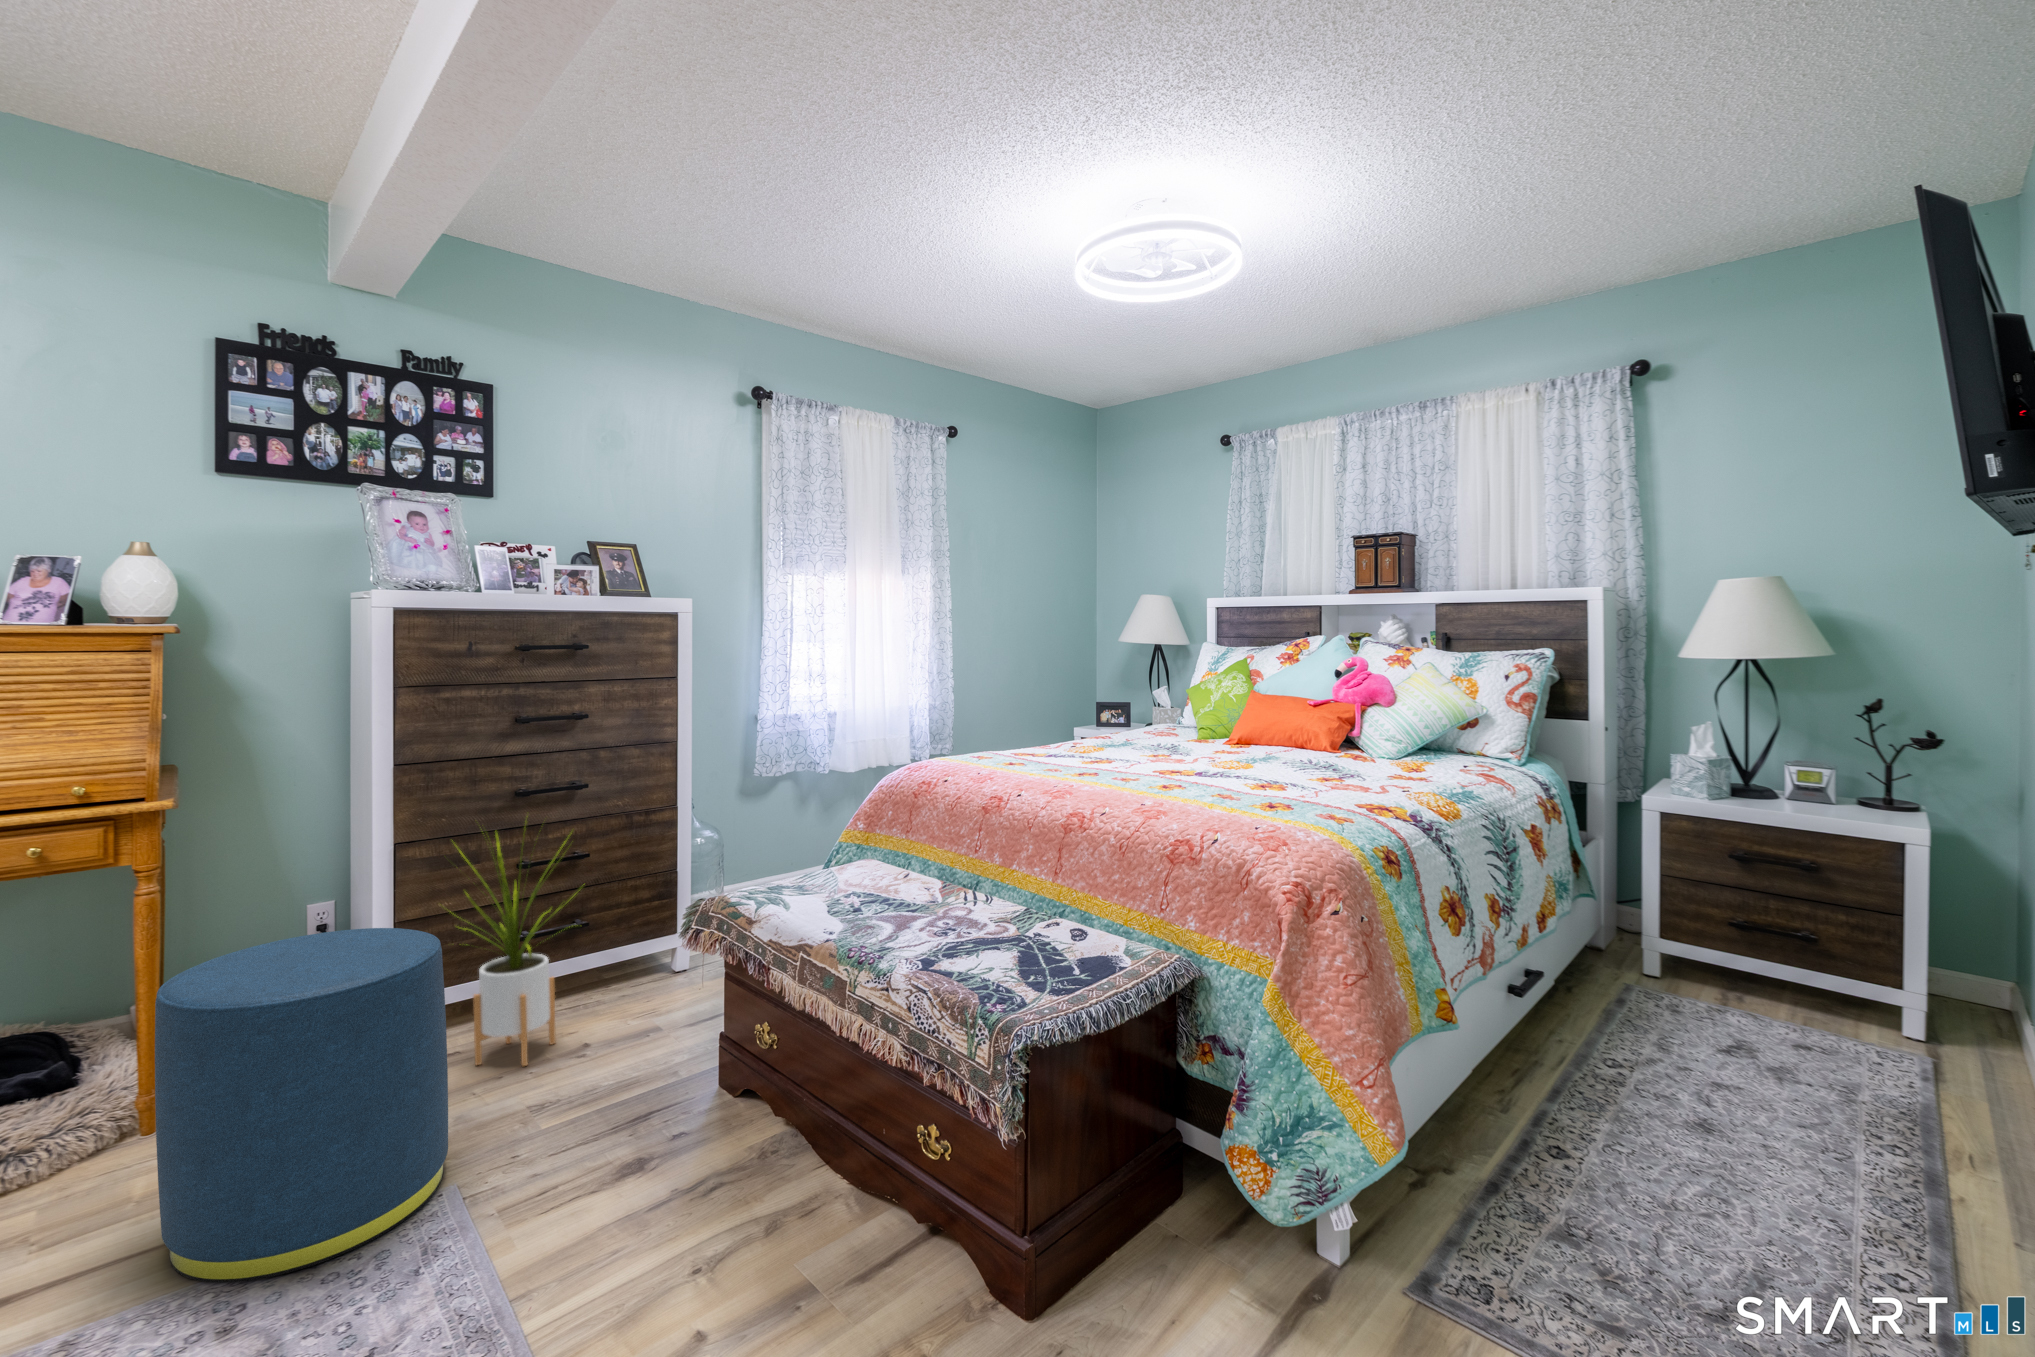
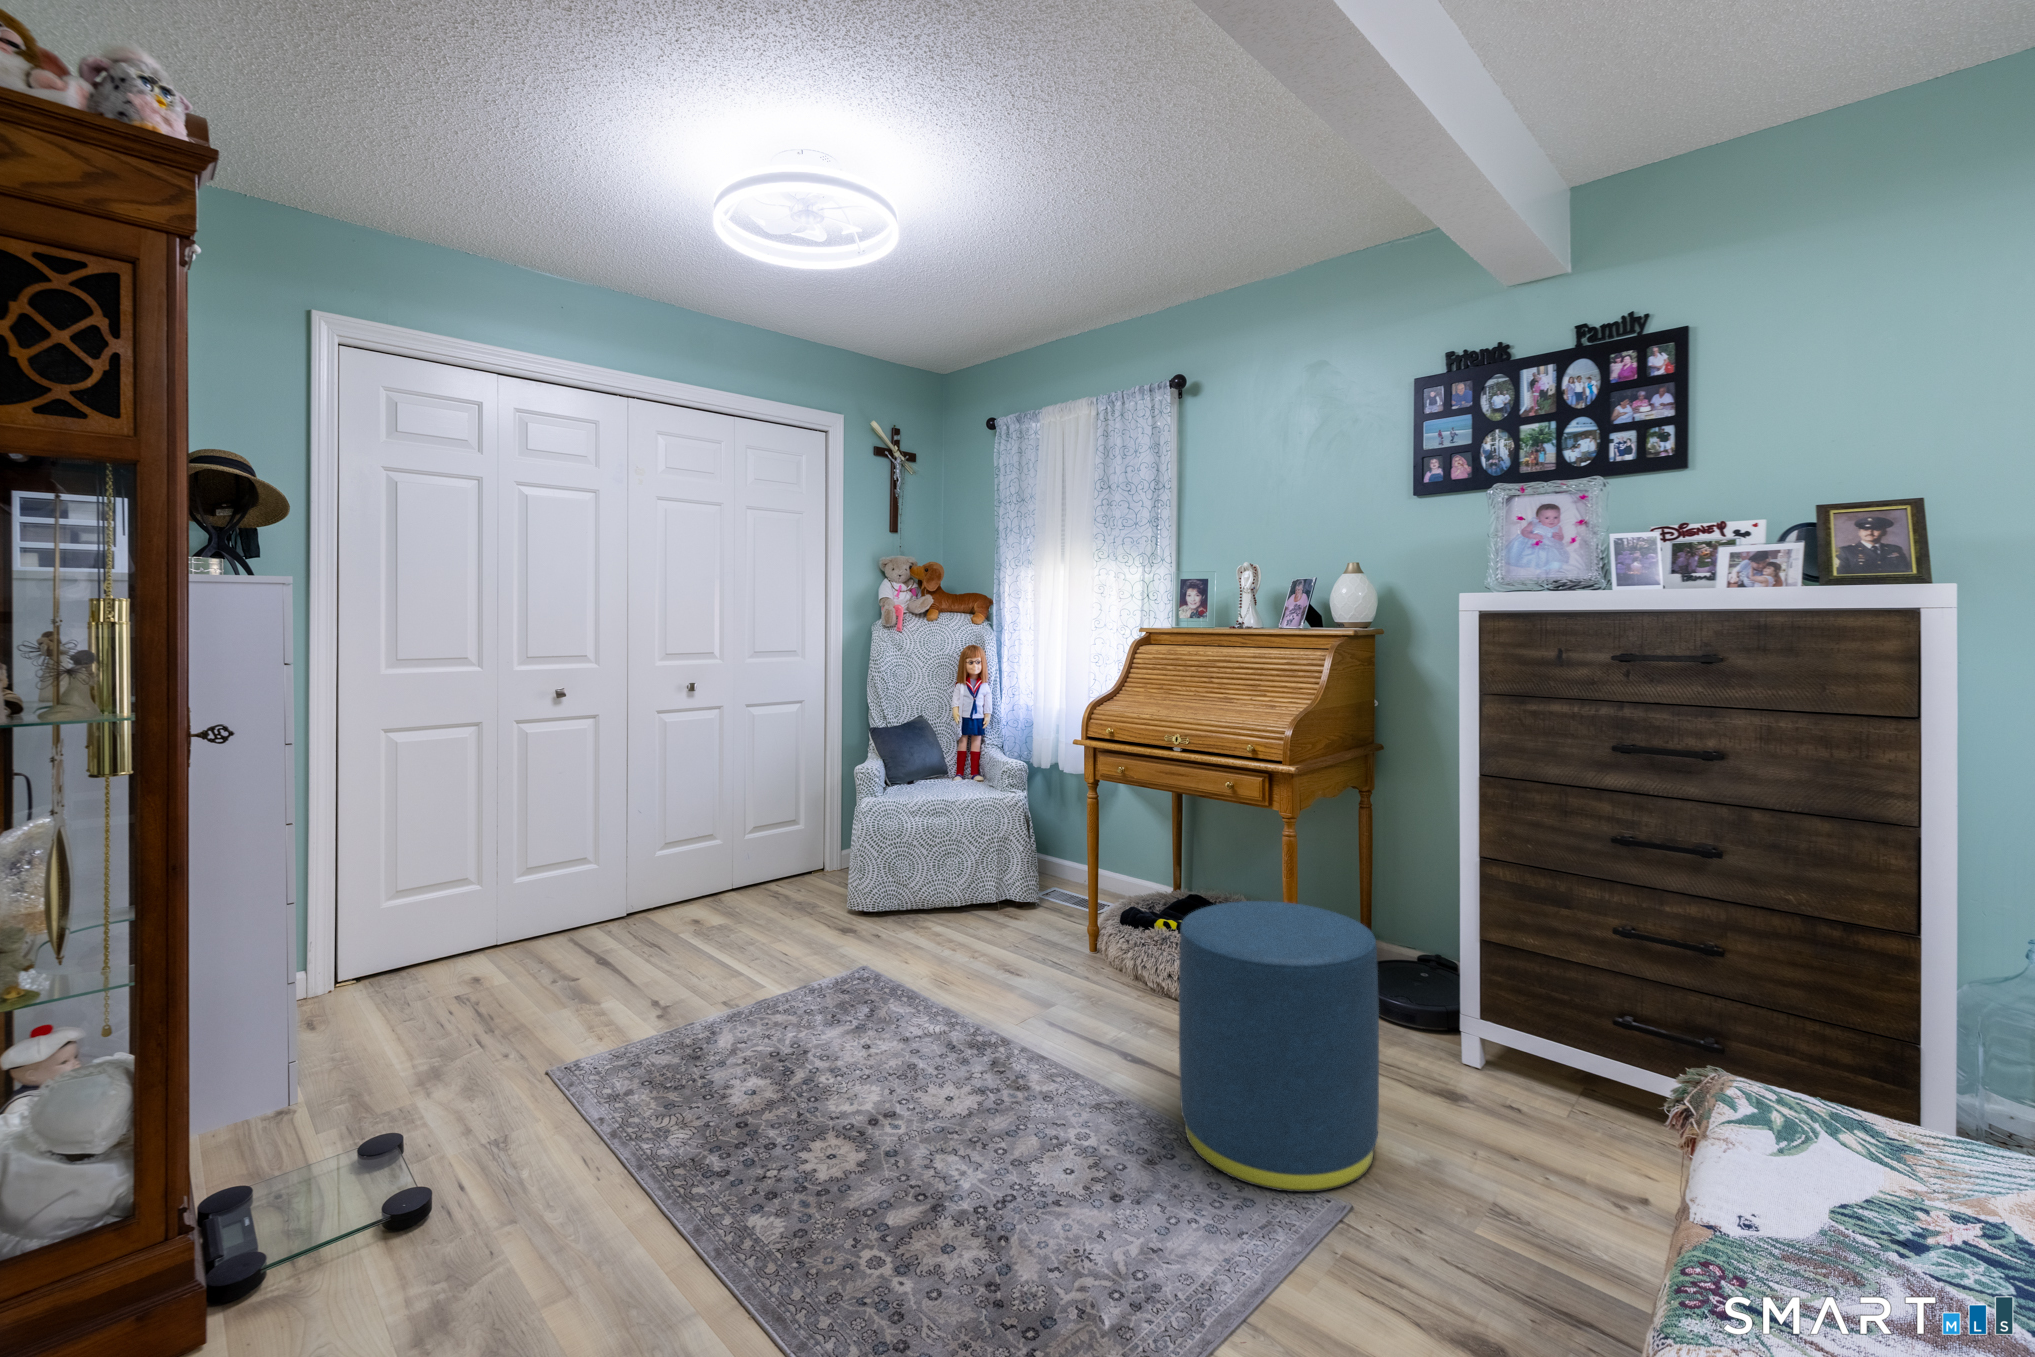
house plant: present [454,816,569,1066] -> none [1467,846,1642,1144]

